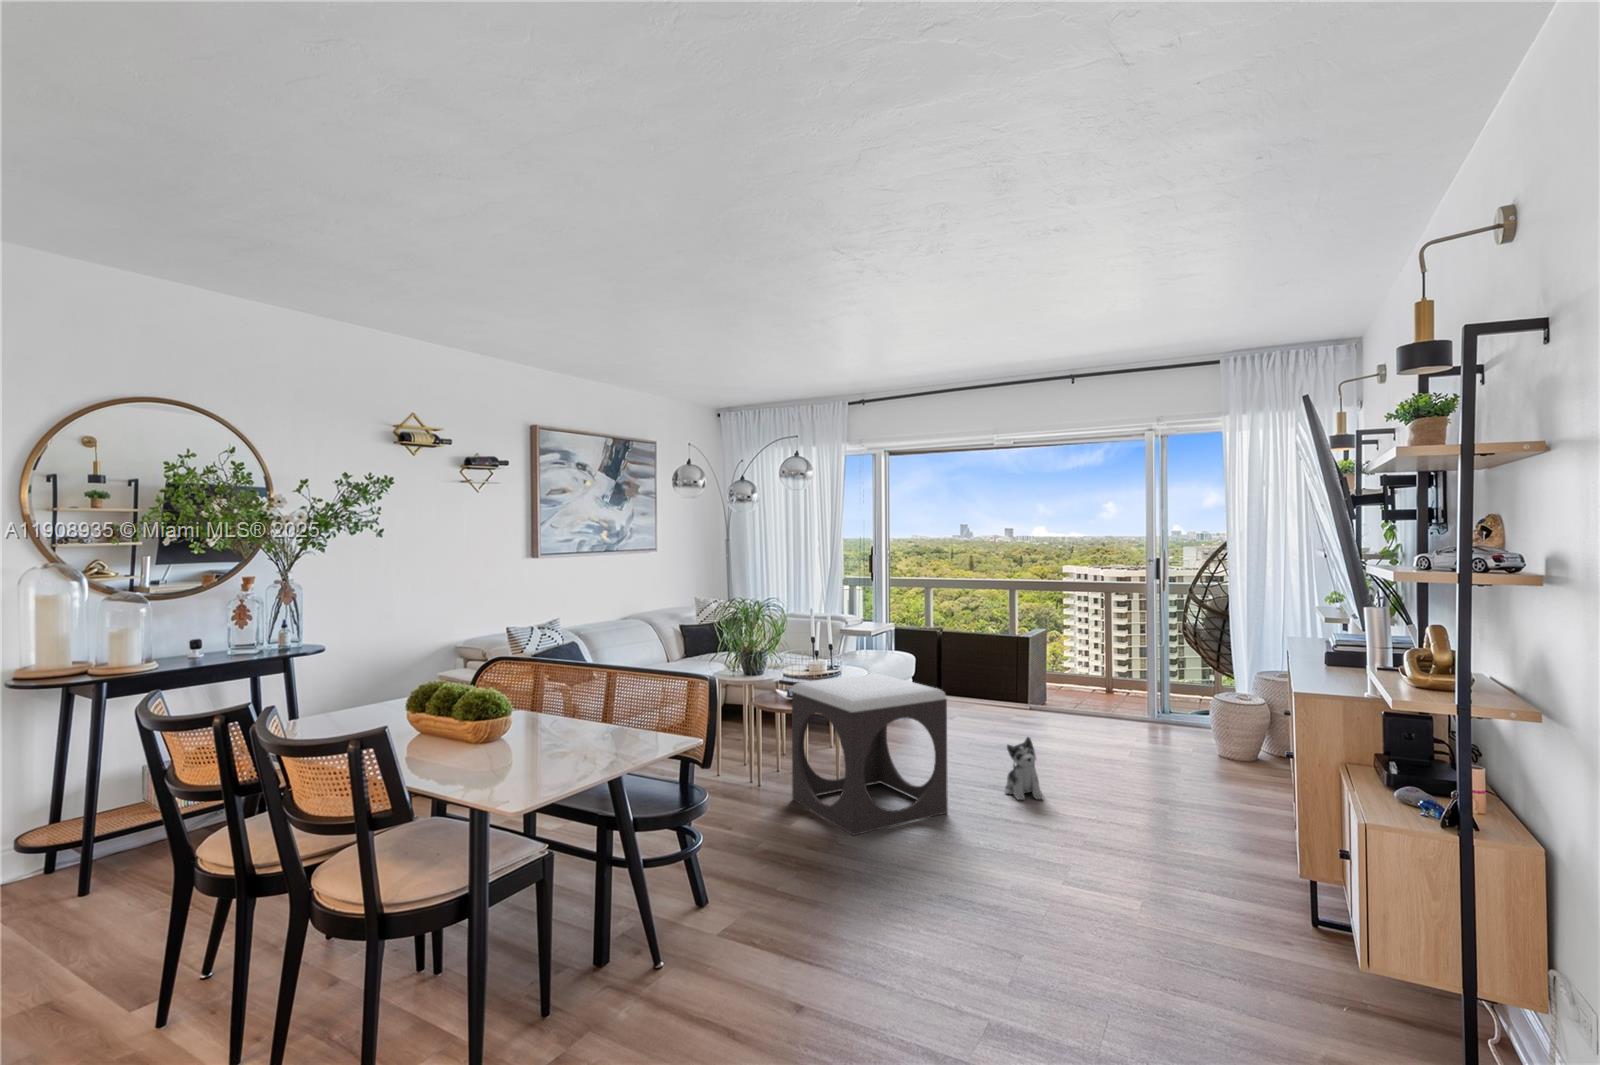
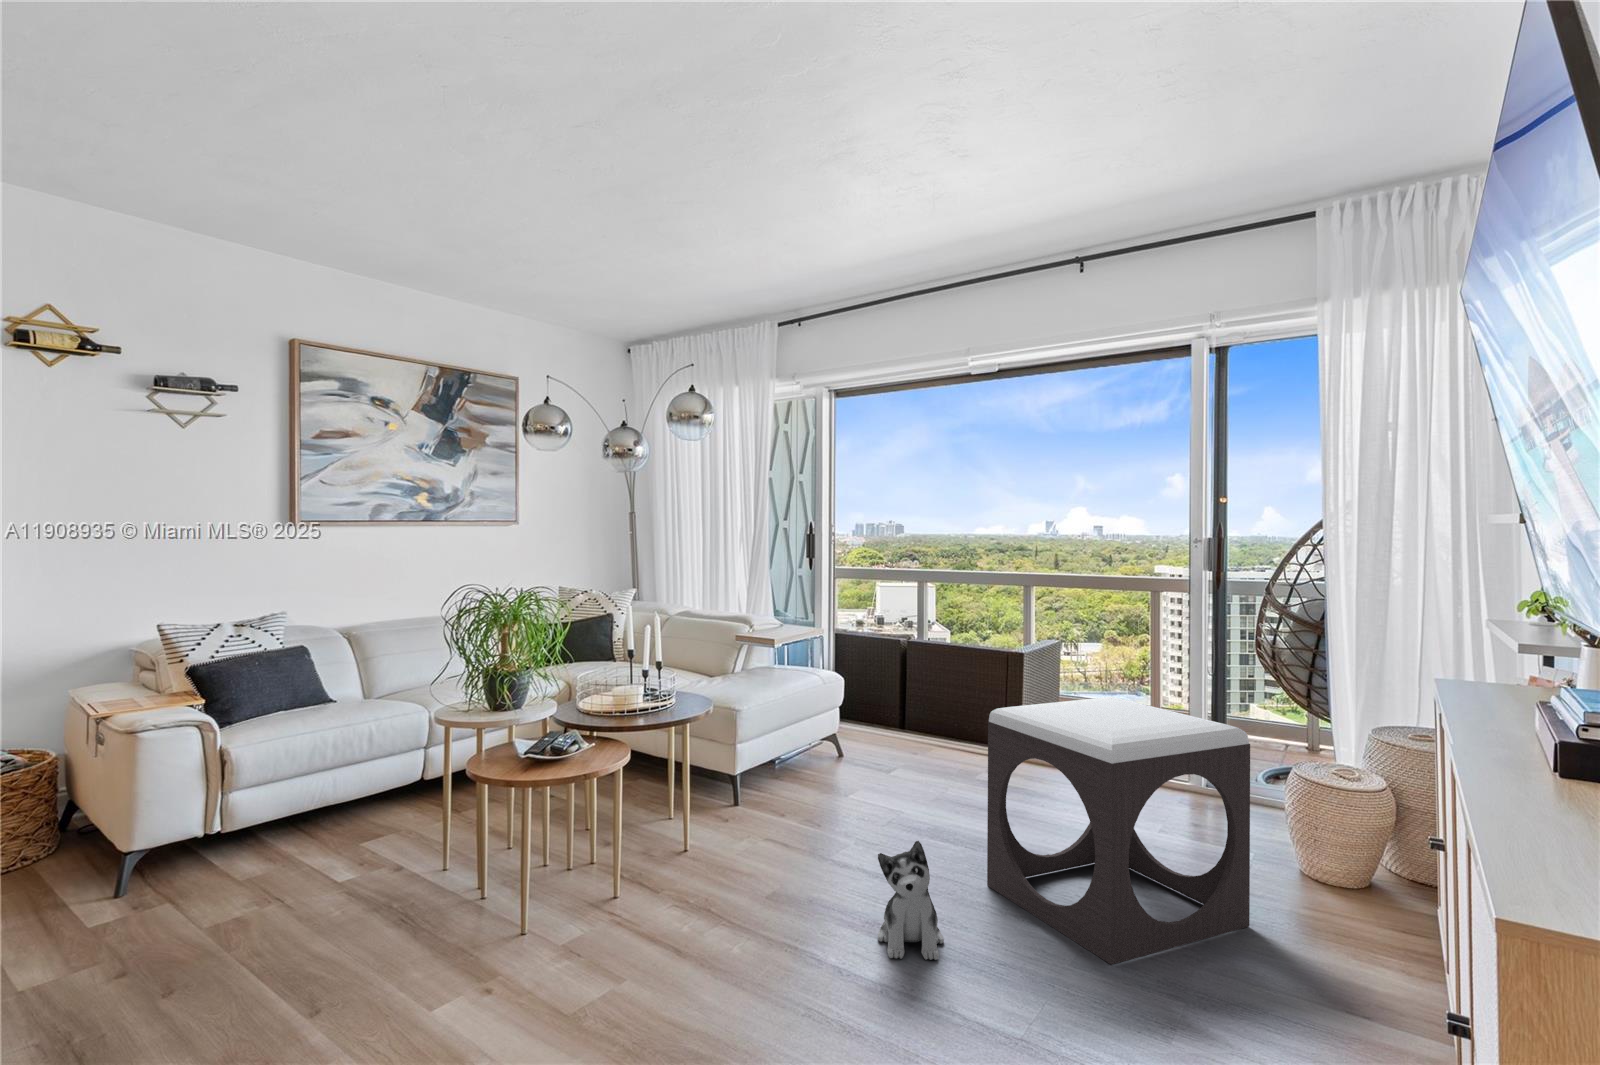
footstool: present [792,674,948,835] -> present [987,697,1250,965]

